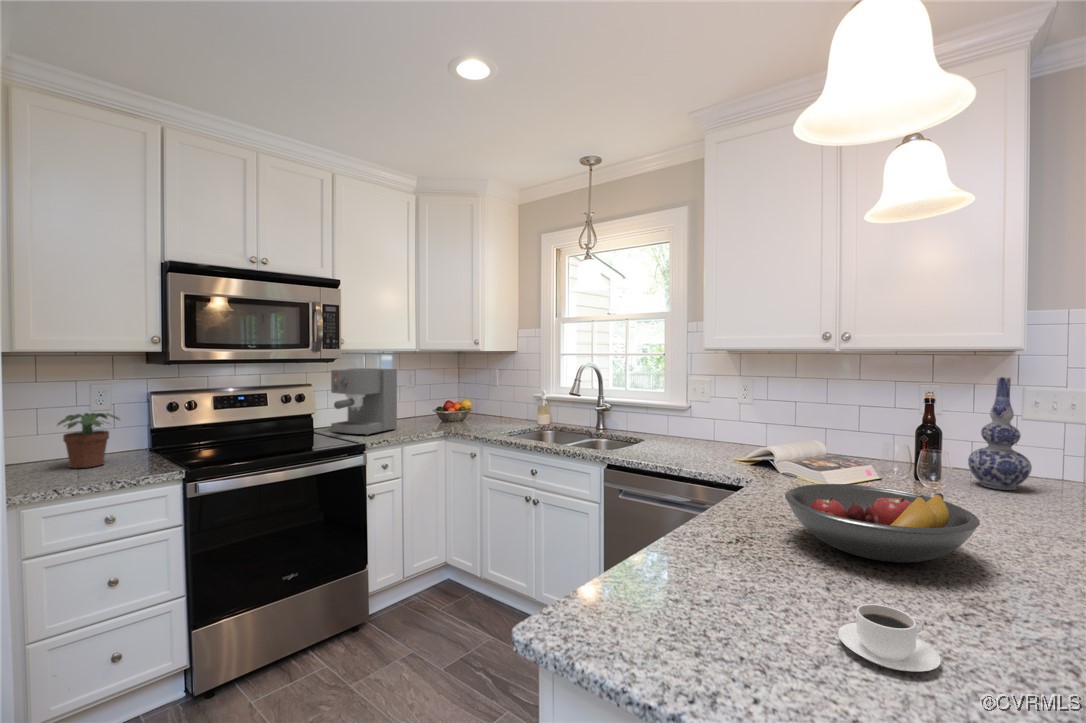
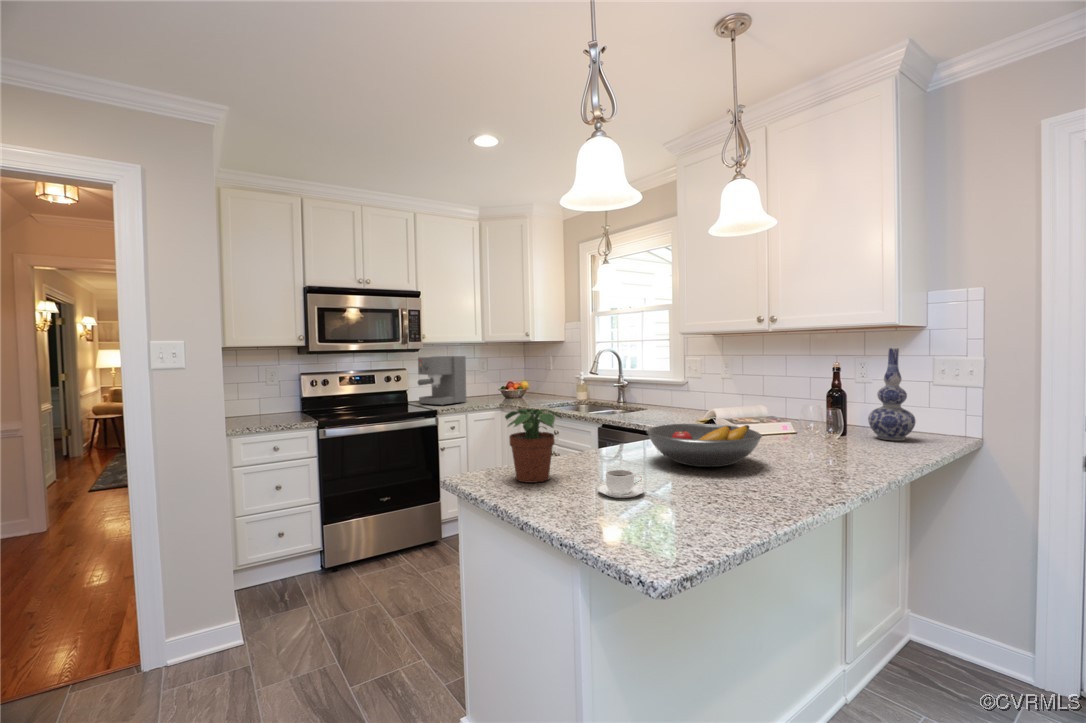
potted plant: present [58,413,119,468] -> present [505,409,562,483]

